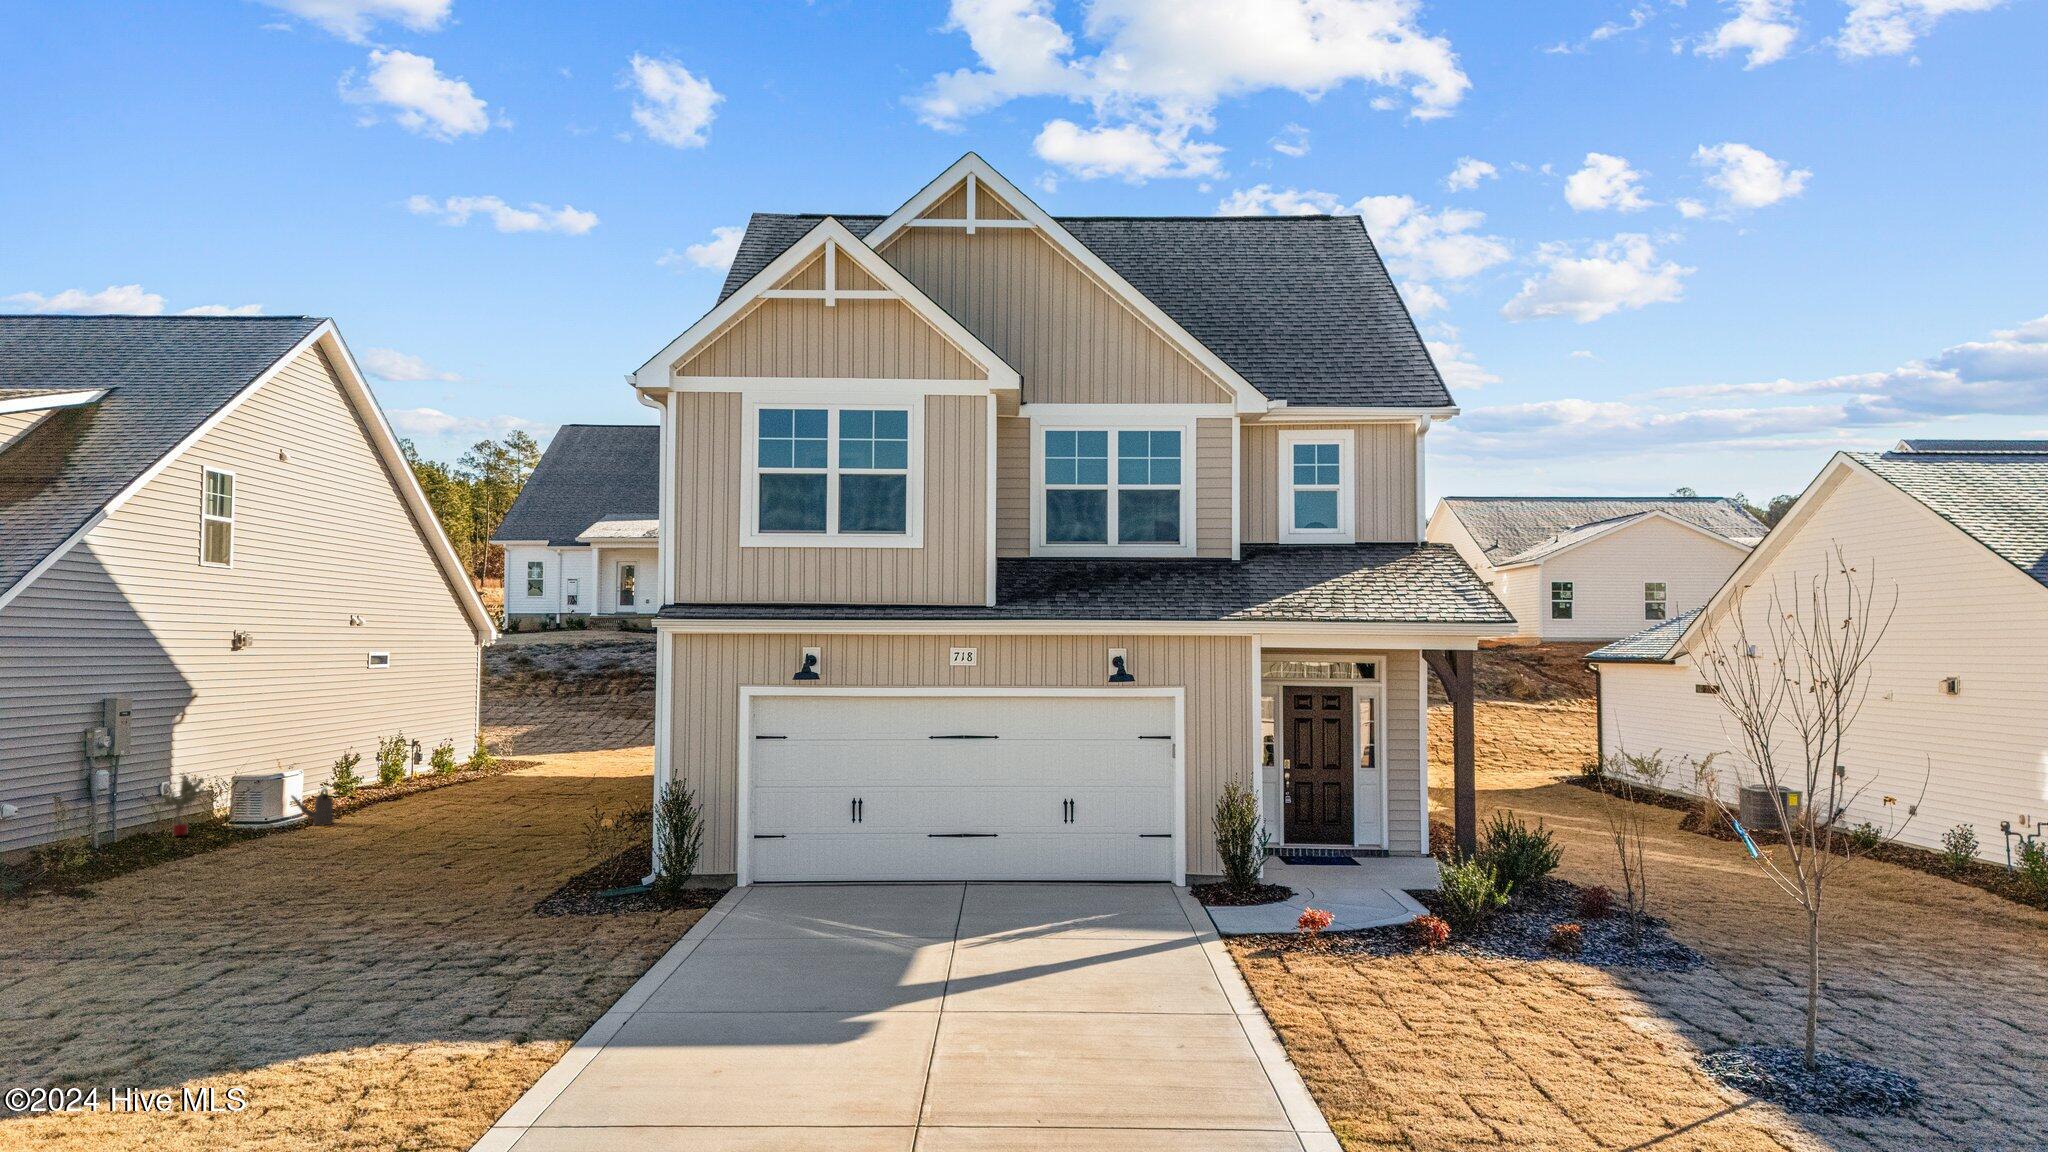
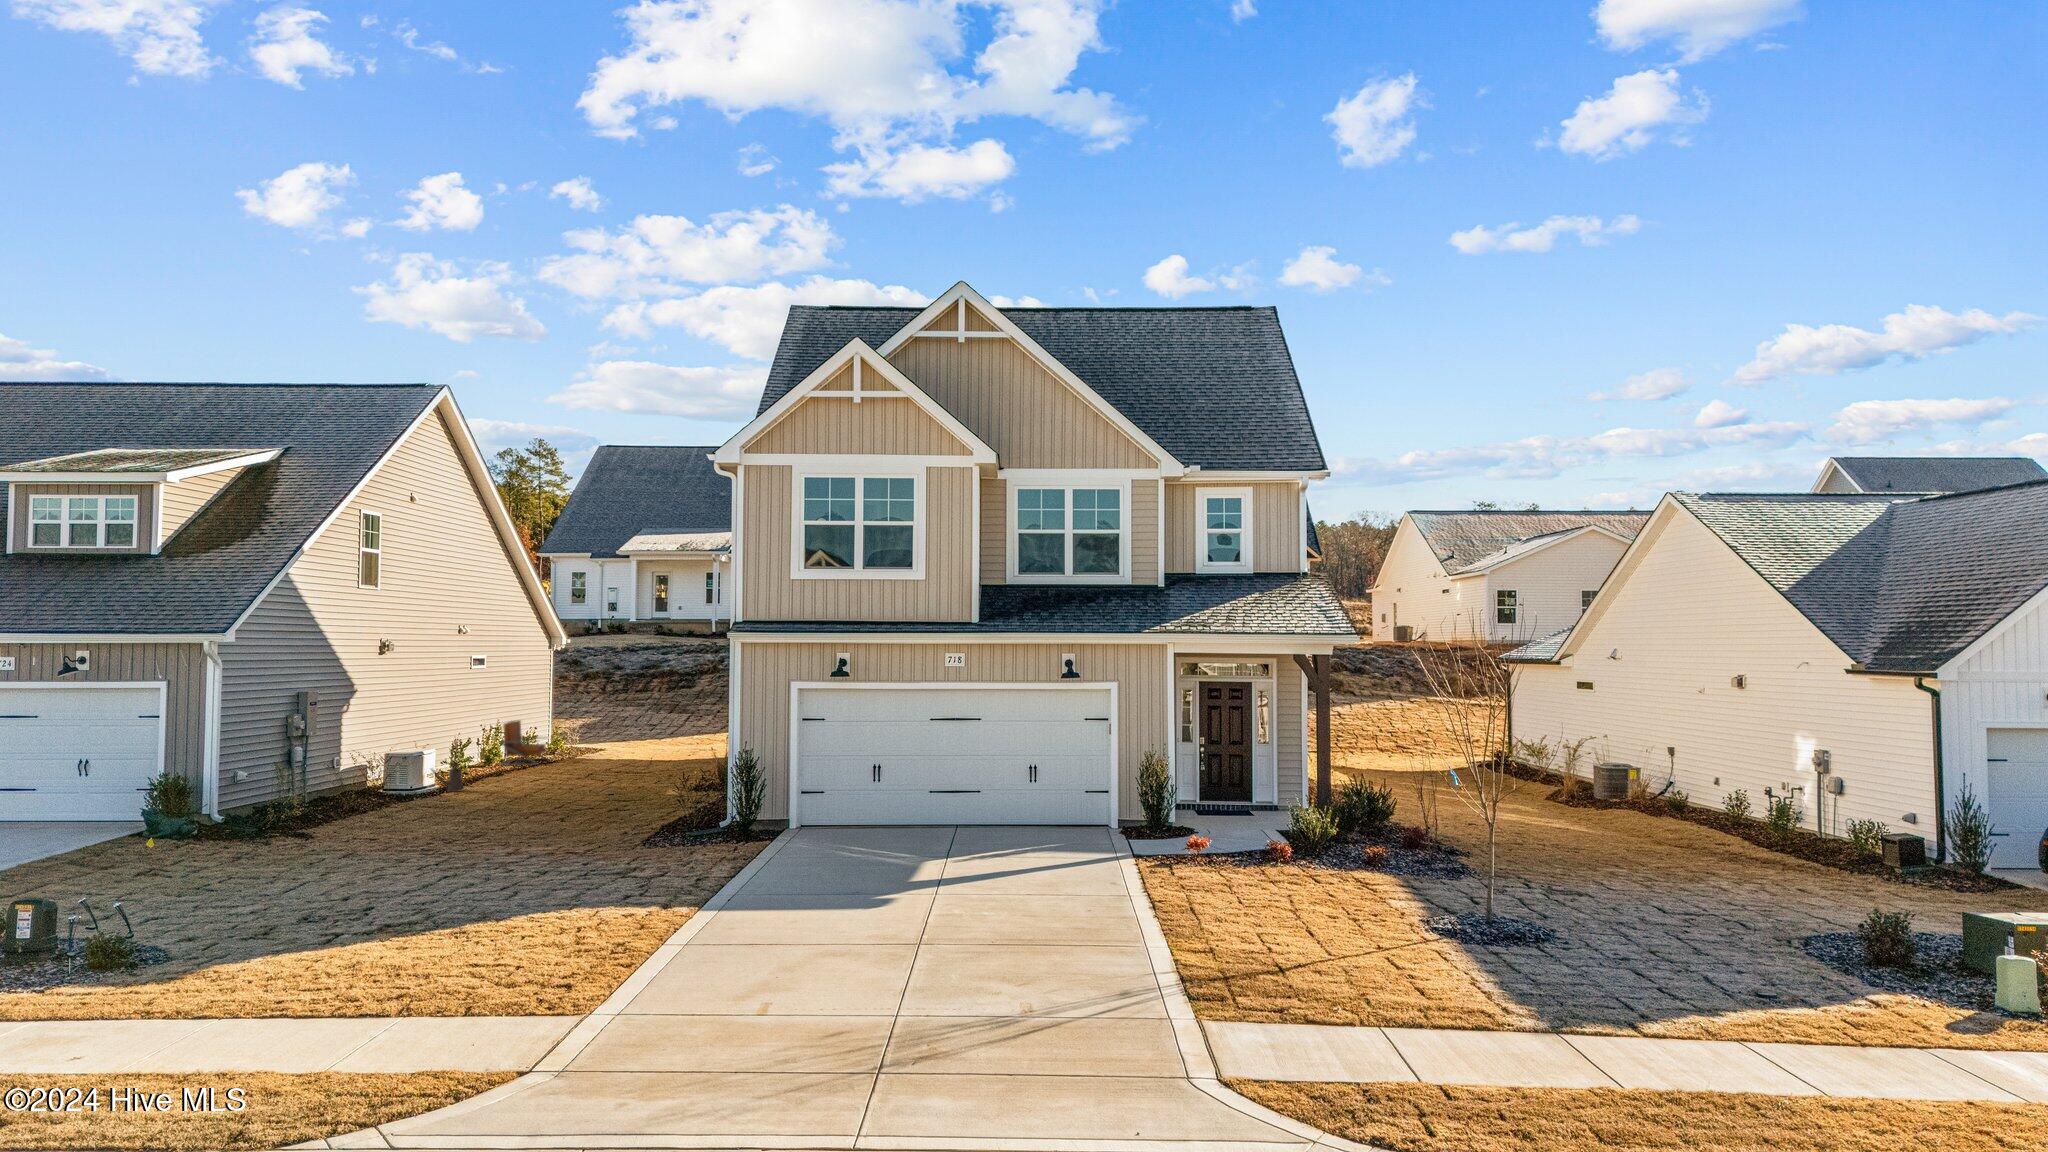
lounge chair: none [399,731,465,787] -> present [499,720,547,765]
potted tree: present [158,774,204,836] -> none [332,749,368,799]

